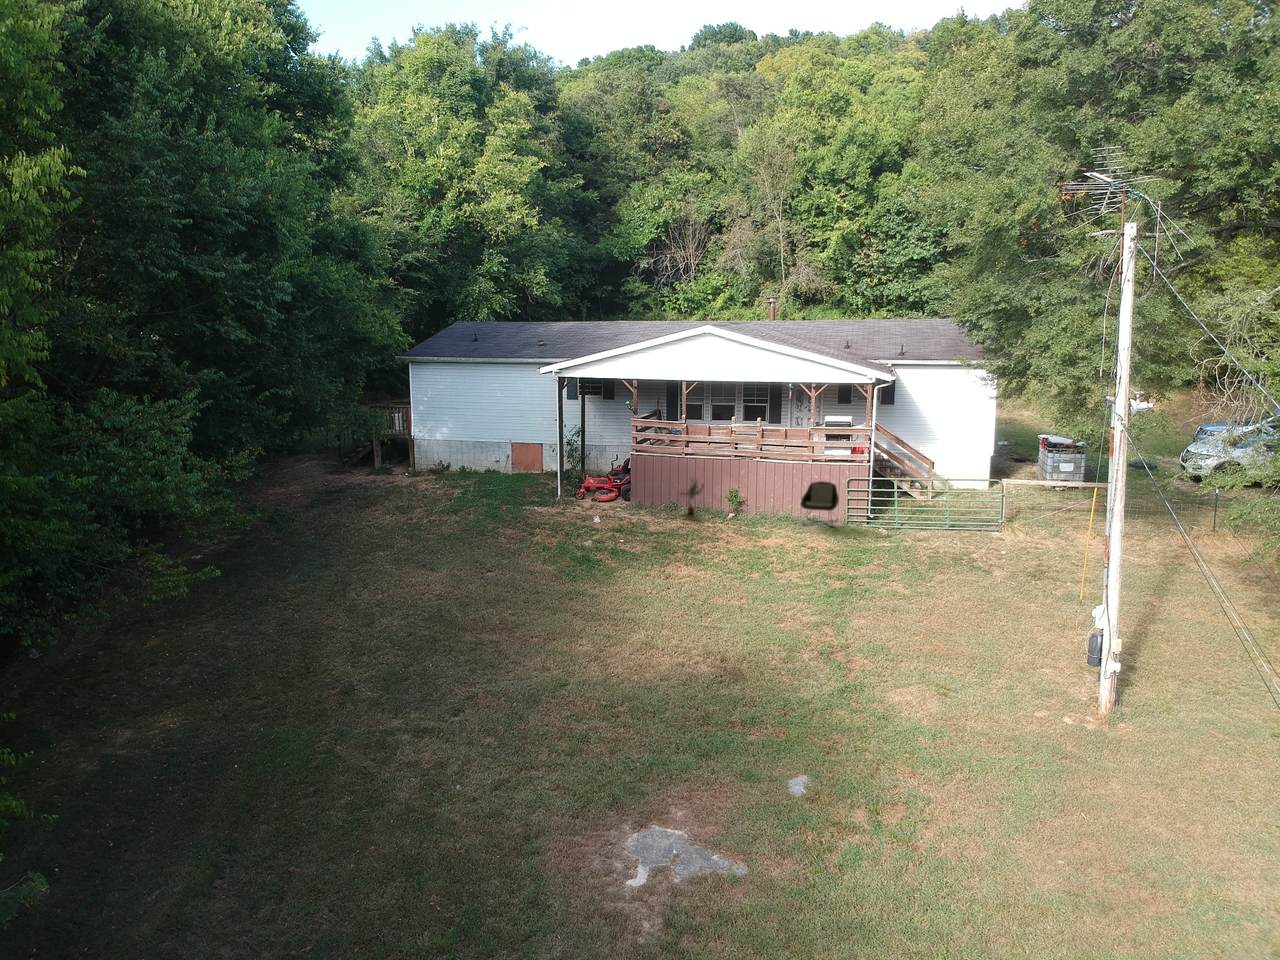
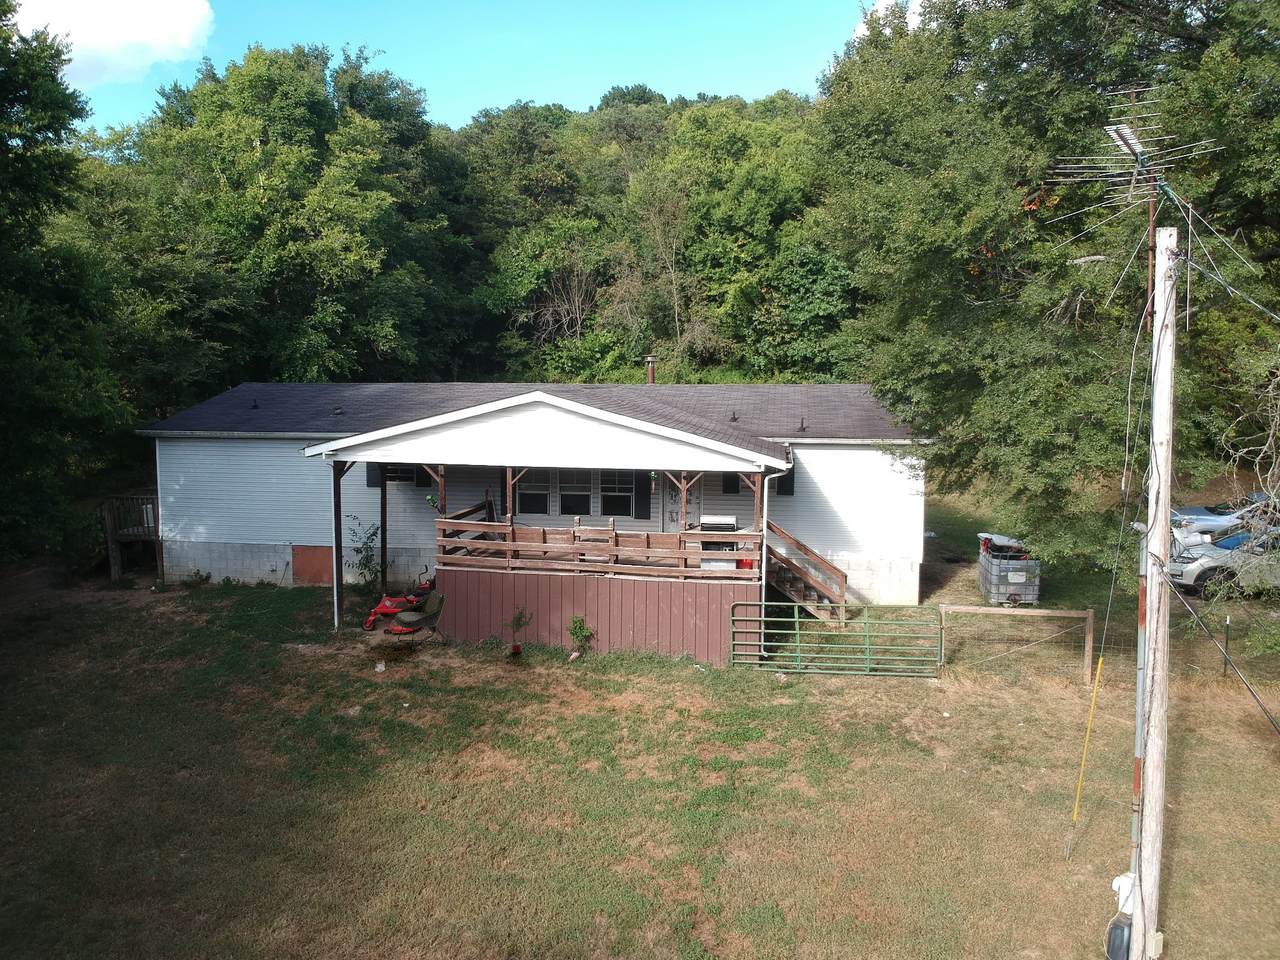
lounge chair: present [801,481,839,527] -> present [394,589,448,651]

